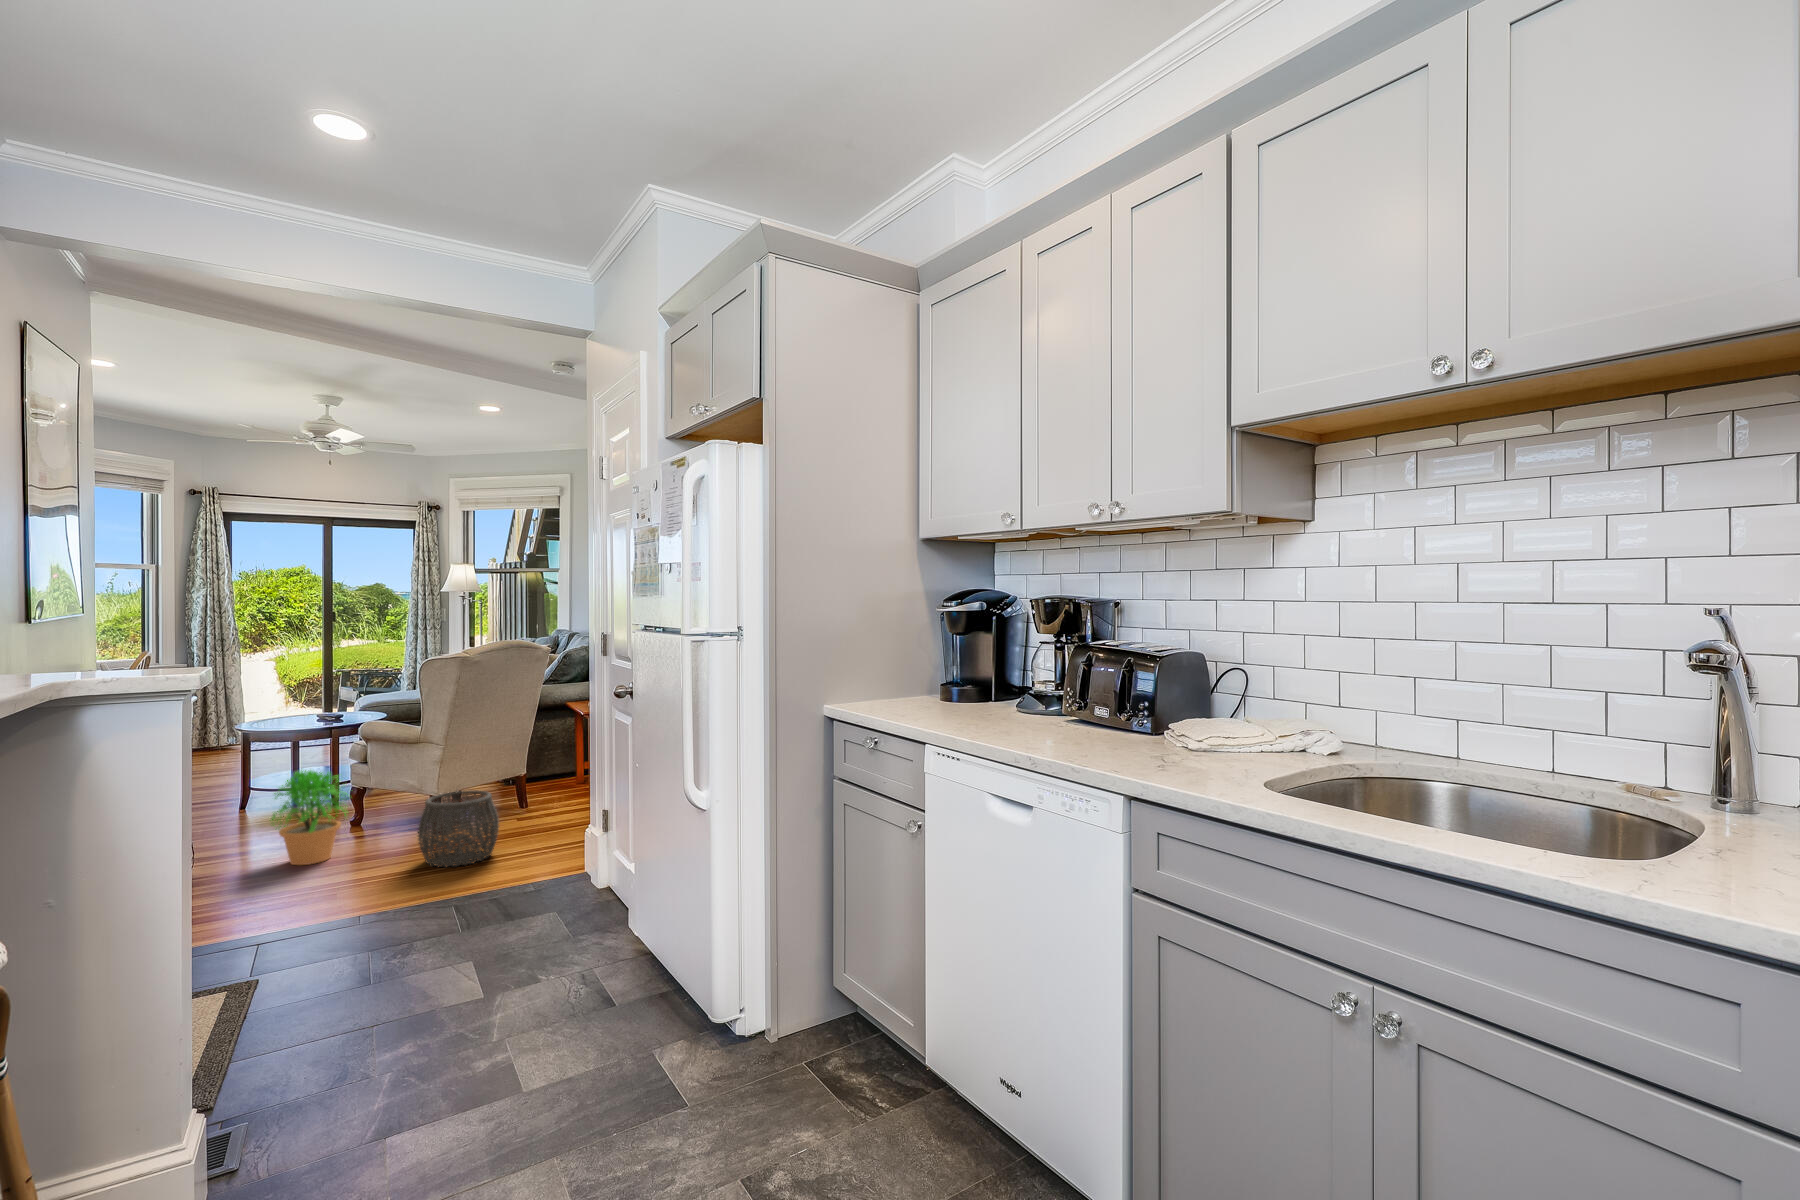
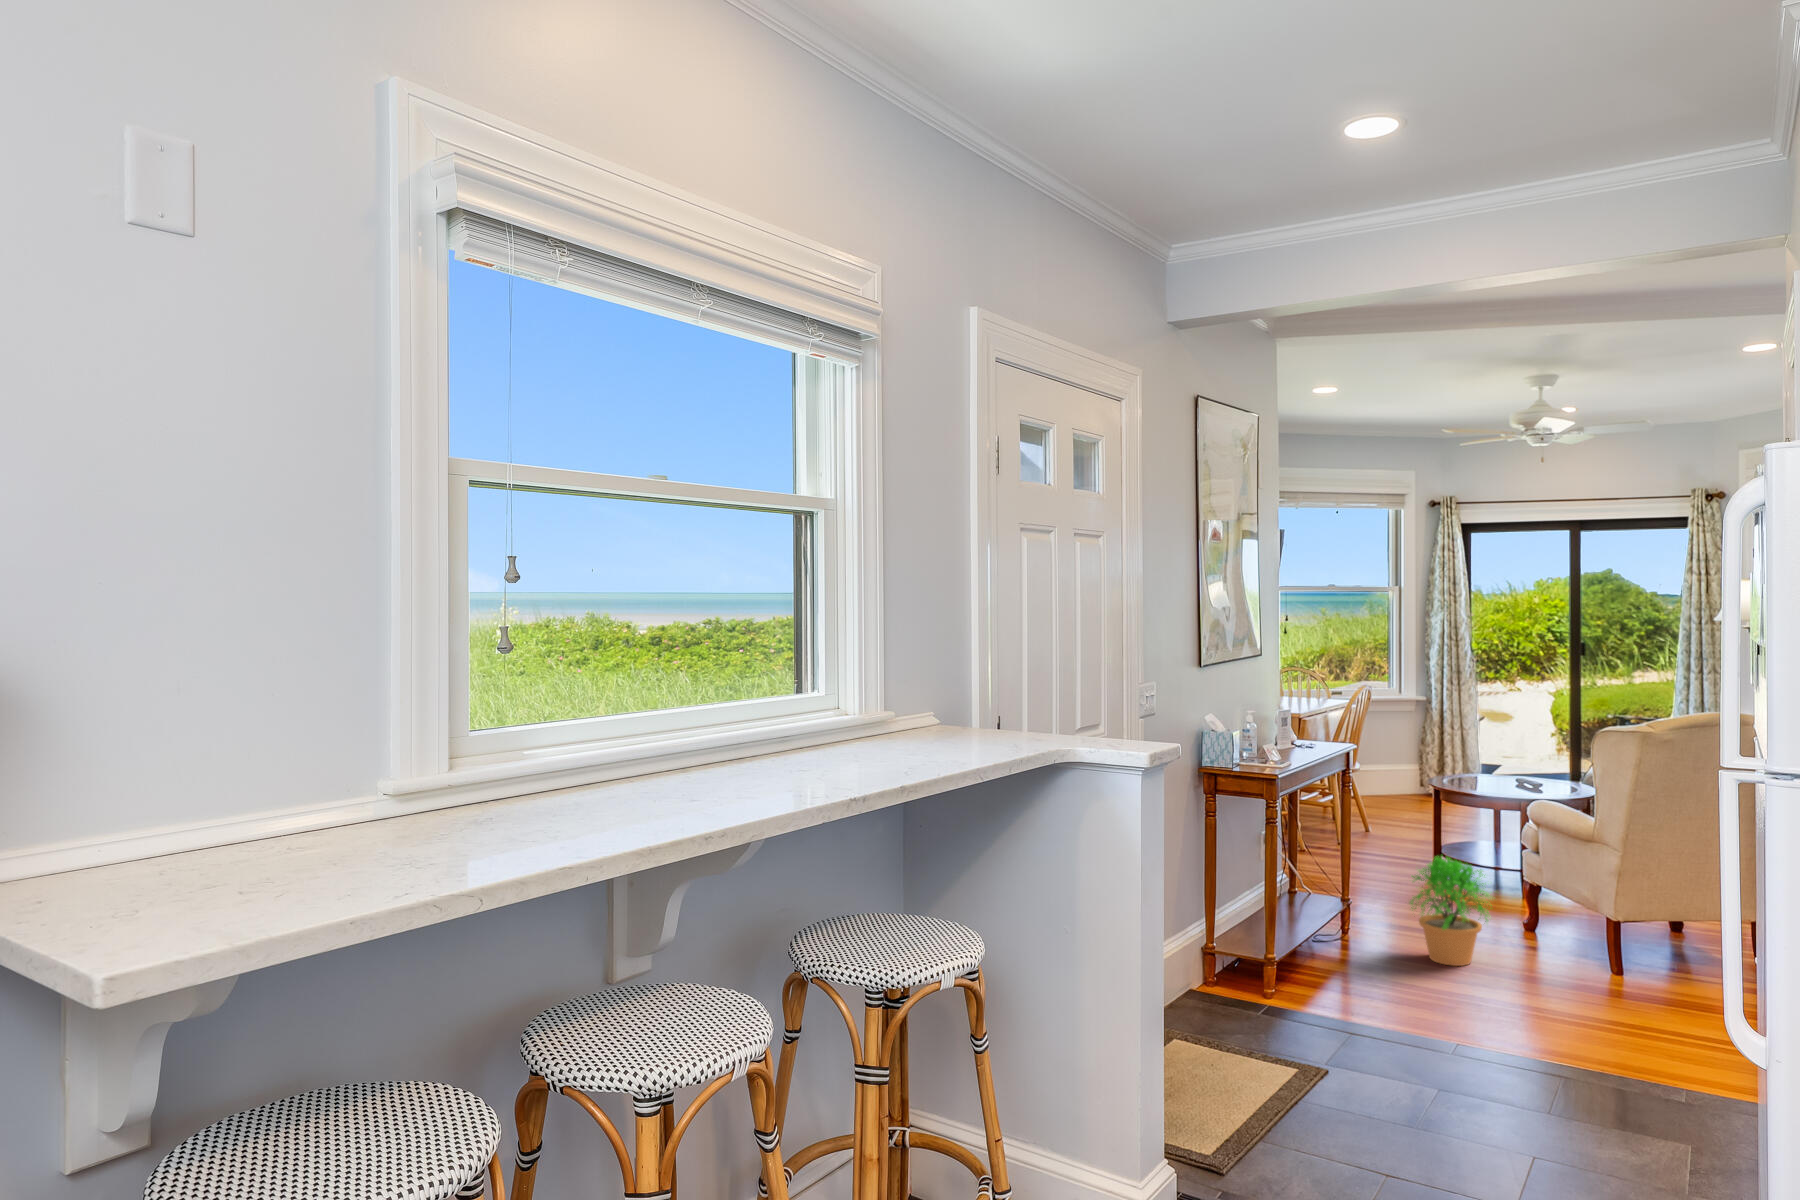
woven basket: present [418,790,499,867] -> none [1549,925,1660,1029]

